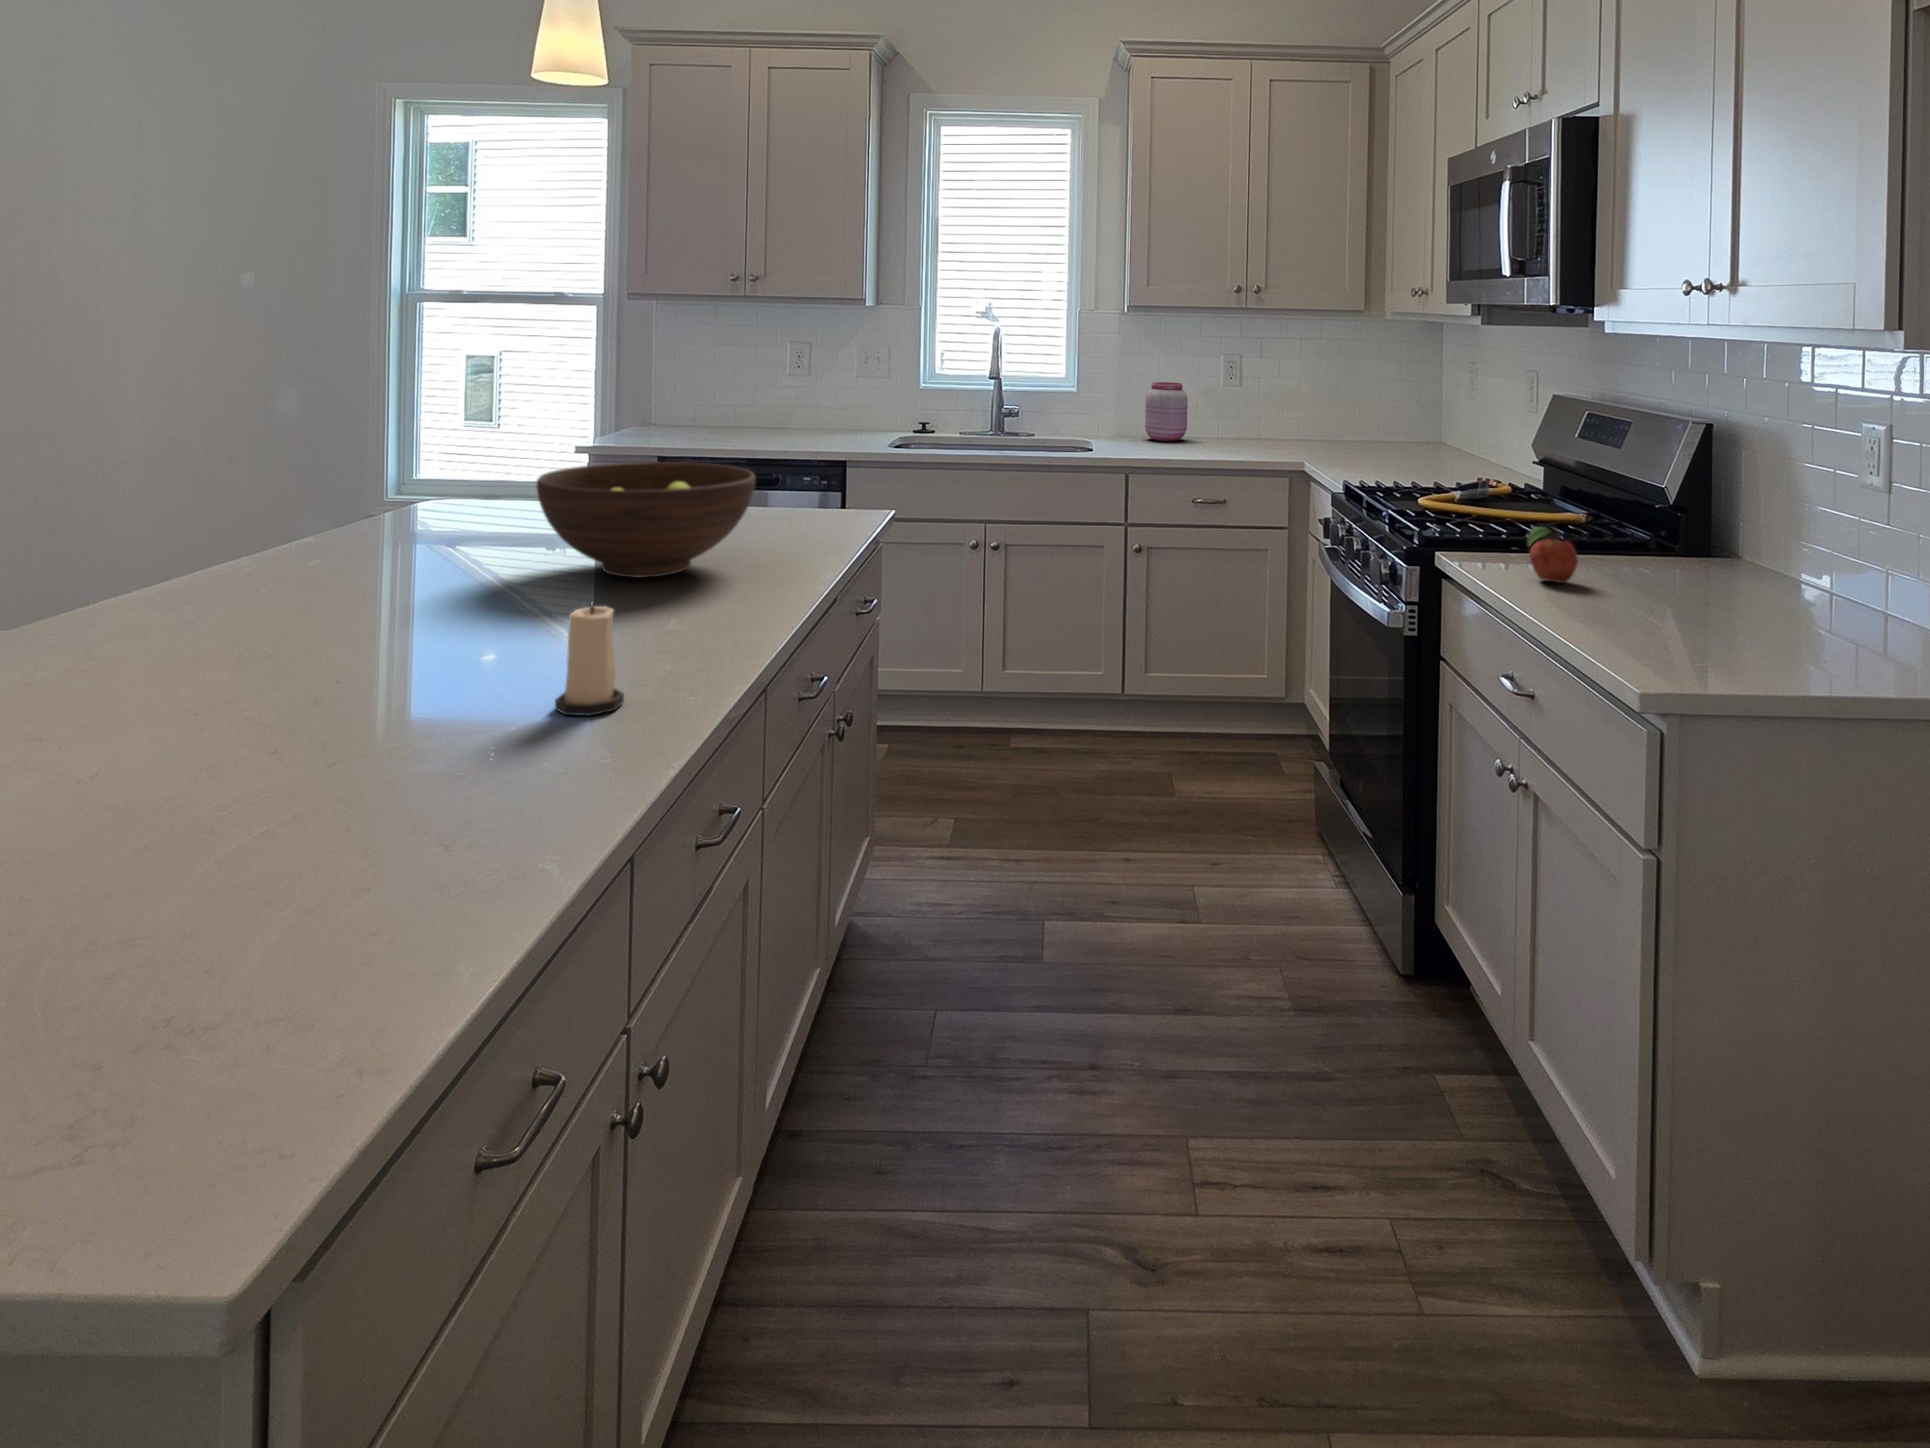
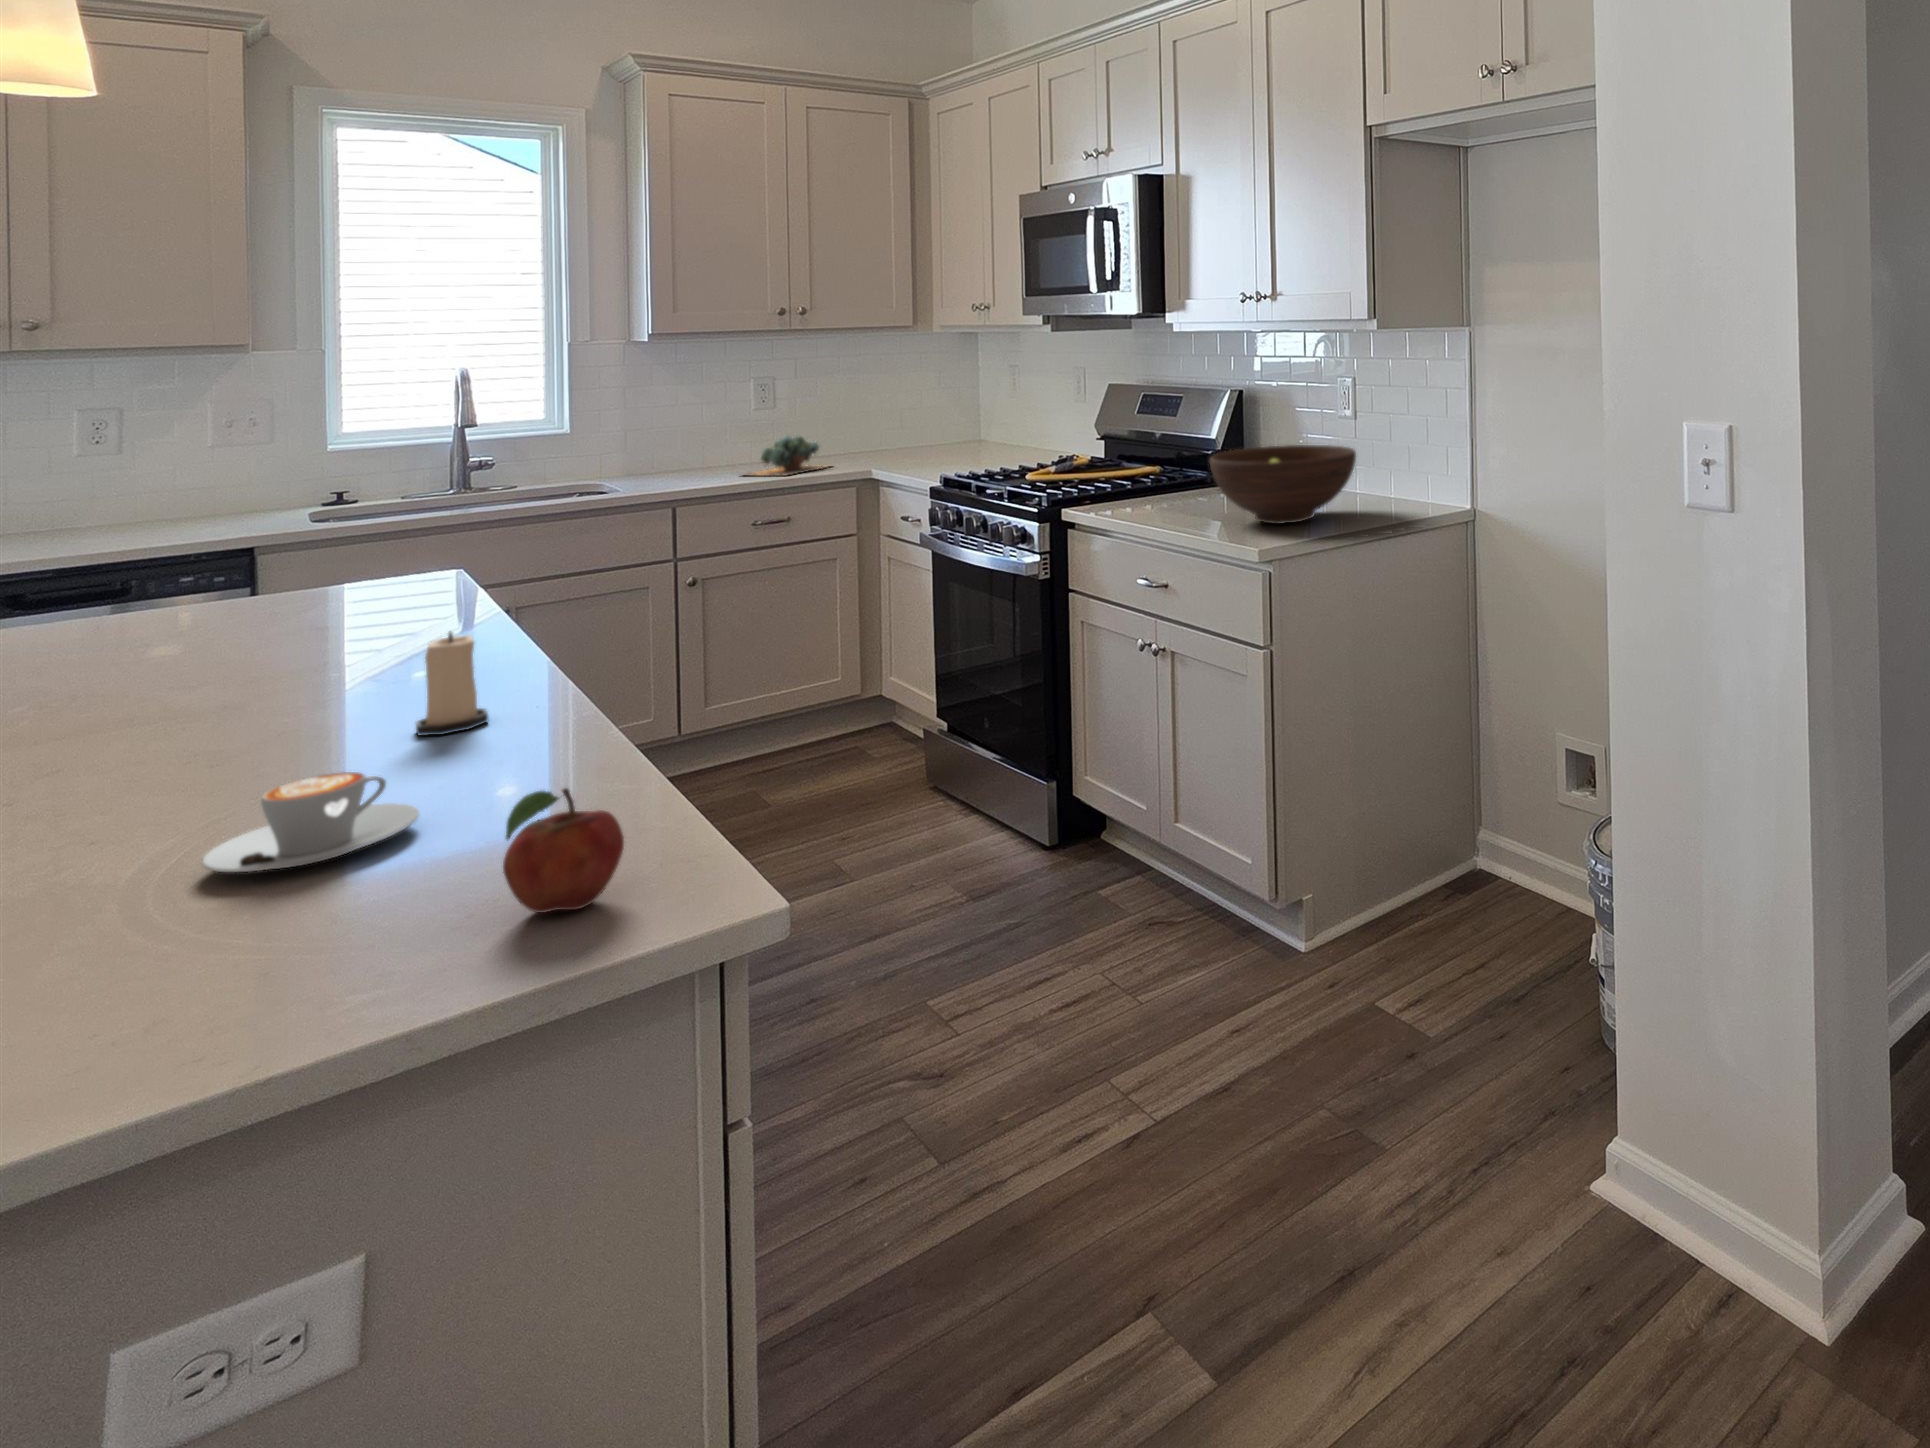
jar: present [1145,382,1188,441] -> none [676,409,728,469]
succulent plant: none [1181,416,1270,459] -> present [745,436,824,476]
fruit bowl: present [537,462,755,577] -> present [1210,445,1356,524]
fruit: present [1527,527,1578,583] -> present [503,788,624,913]
coffee cup: none [148,761,363,876] -> present [203,772,419,872]

